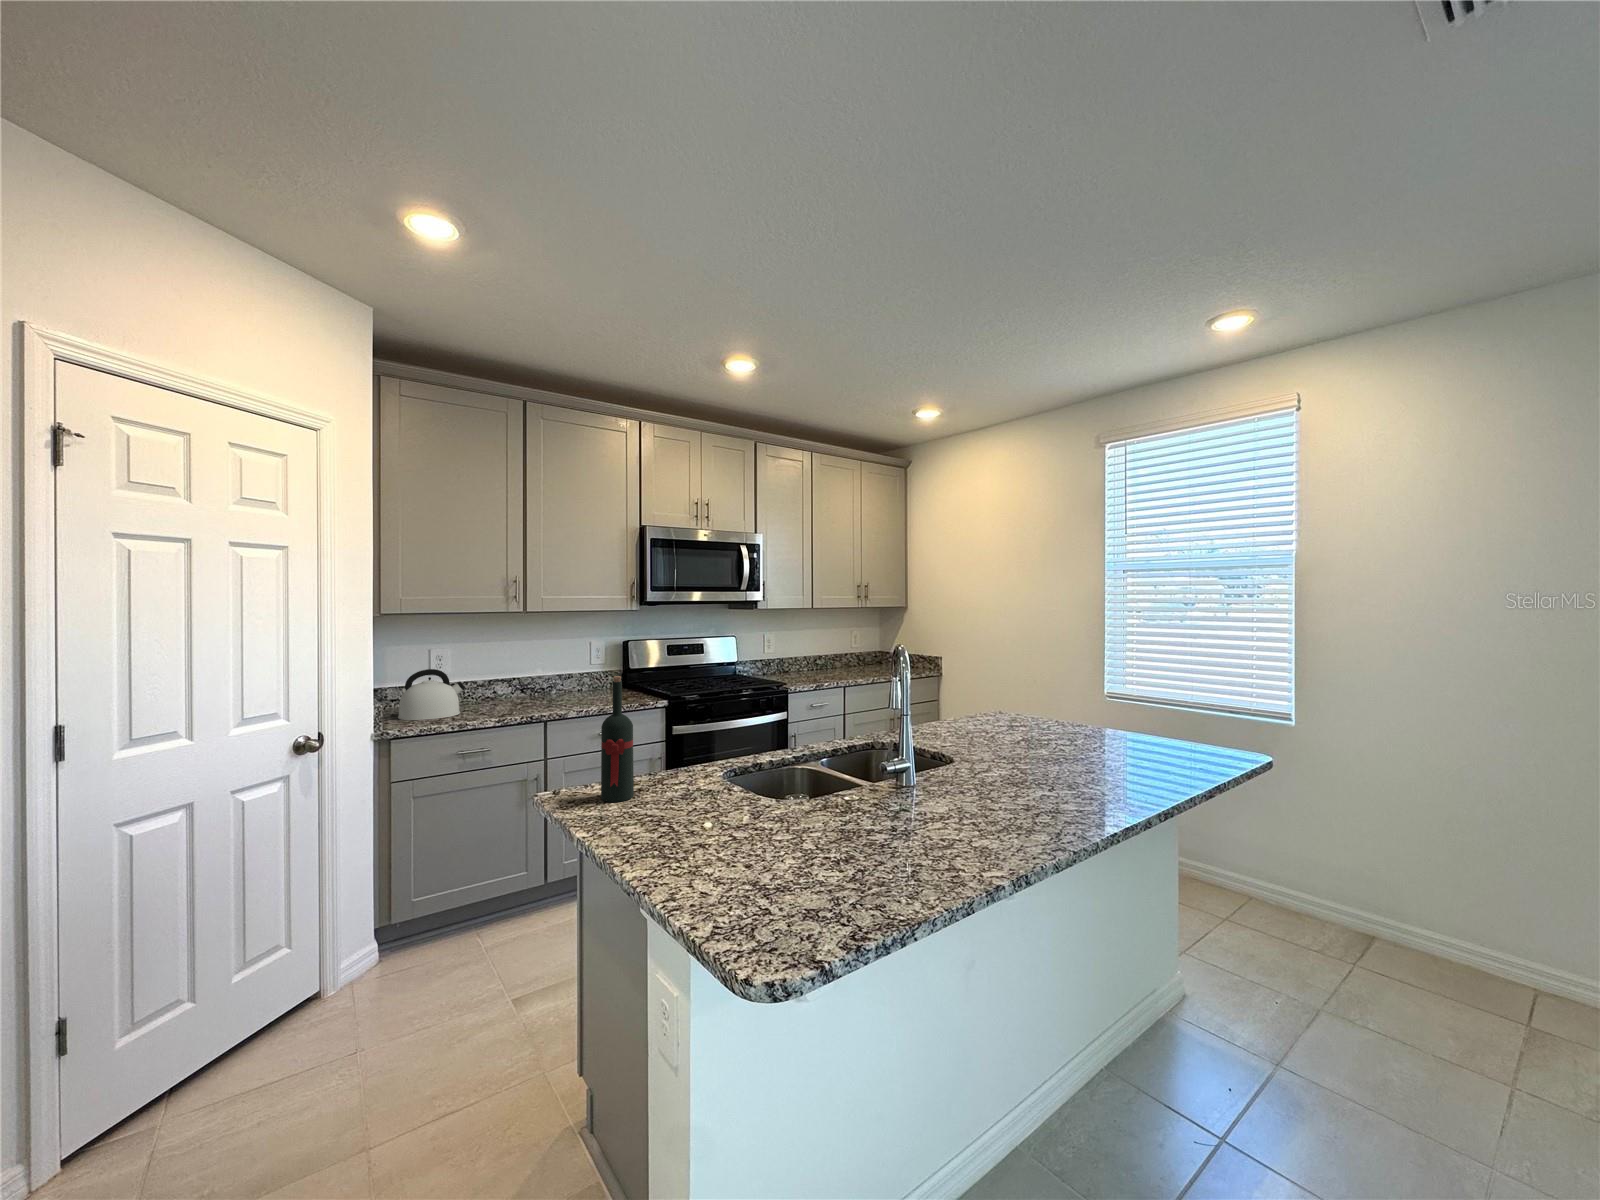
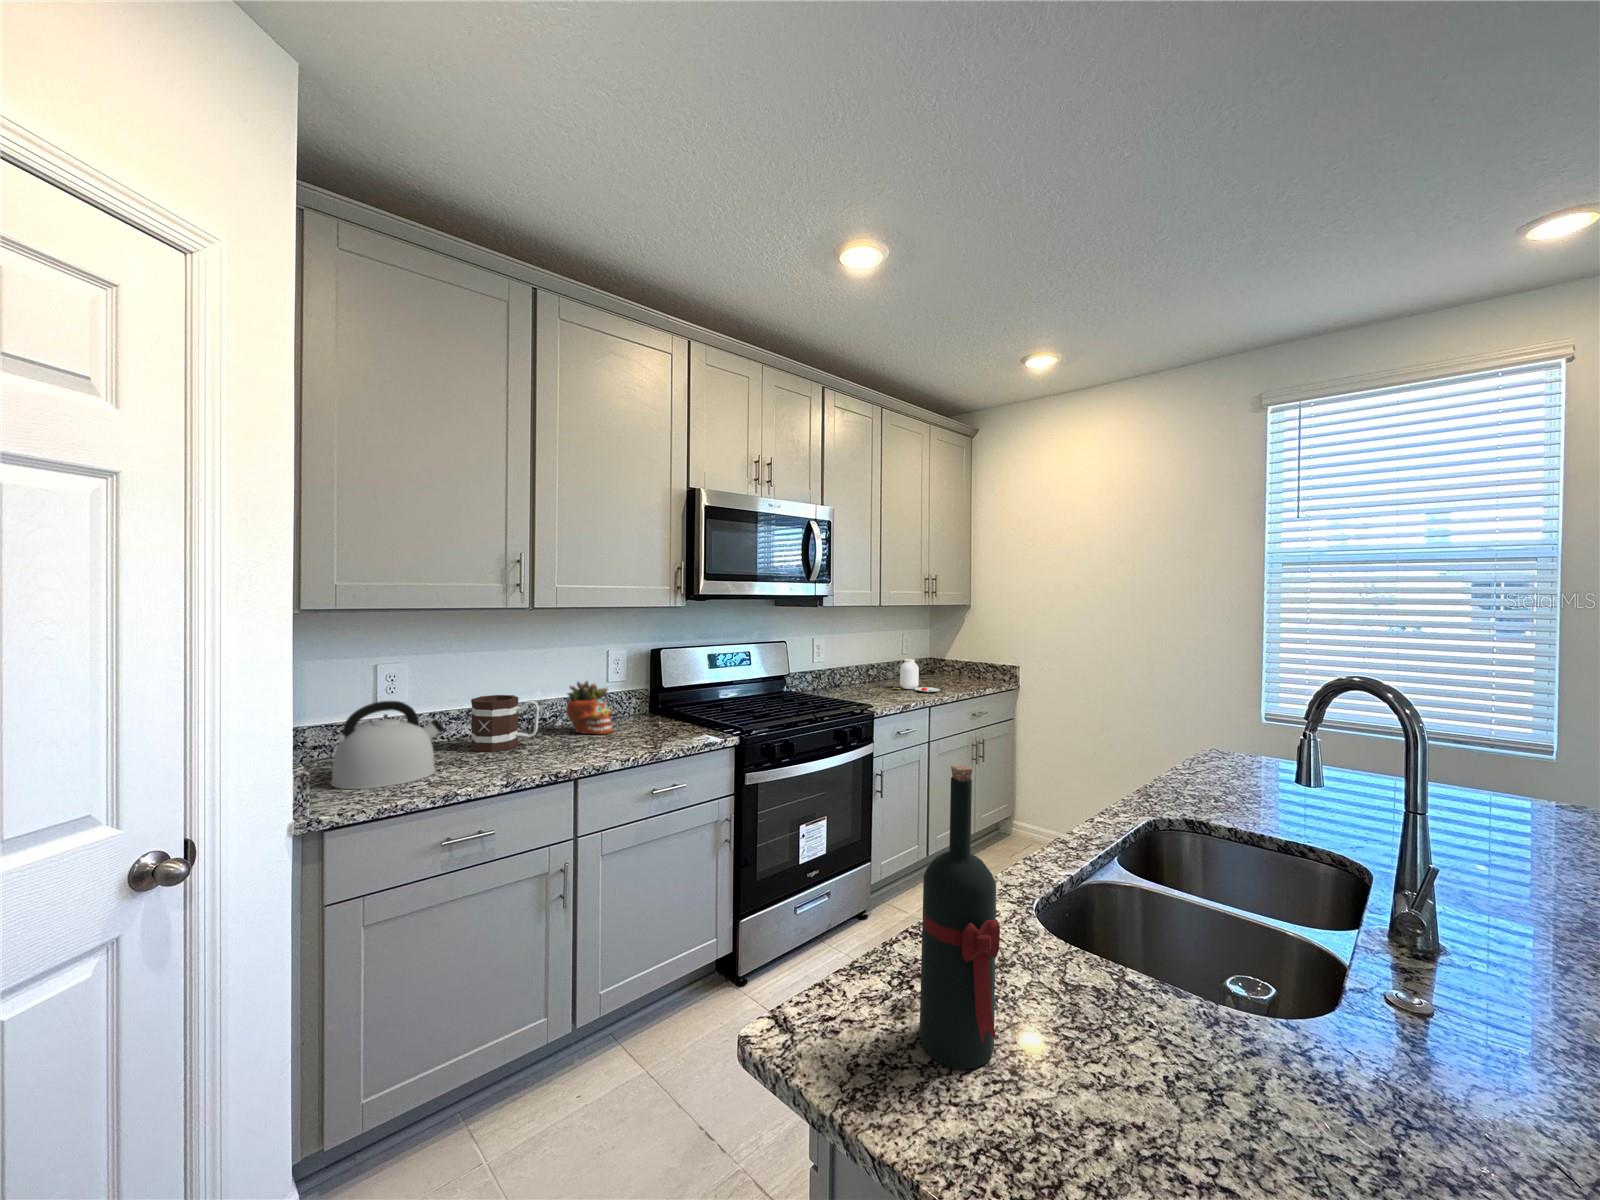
jar: none [825,651,861,677] -> present [891,659,940,692]
succulent planter: none [555,661,586,698] -> present [566,681,612,735]
mug: none [488,670,532,706] -> present [471,695,539,752]

